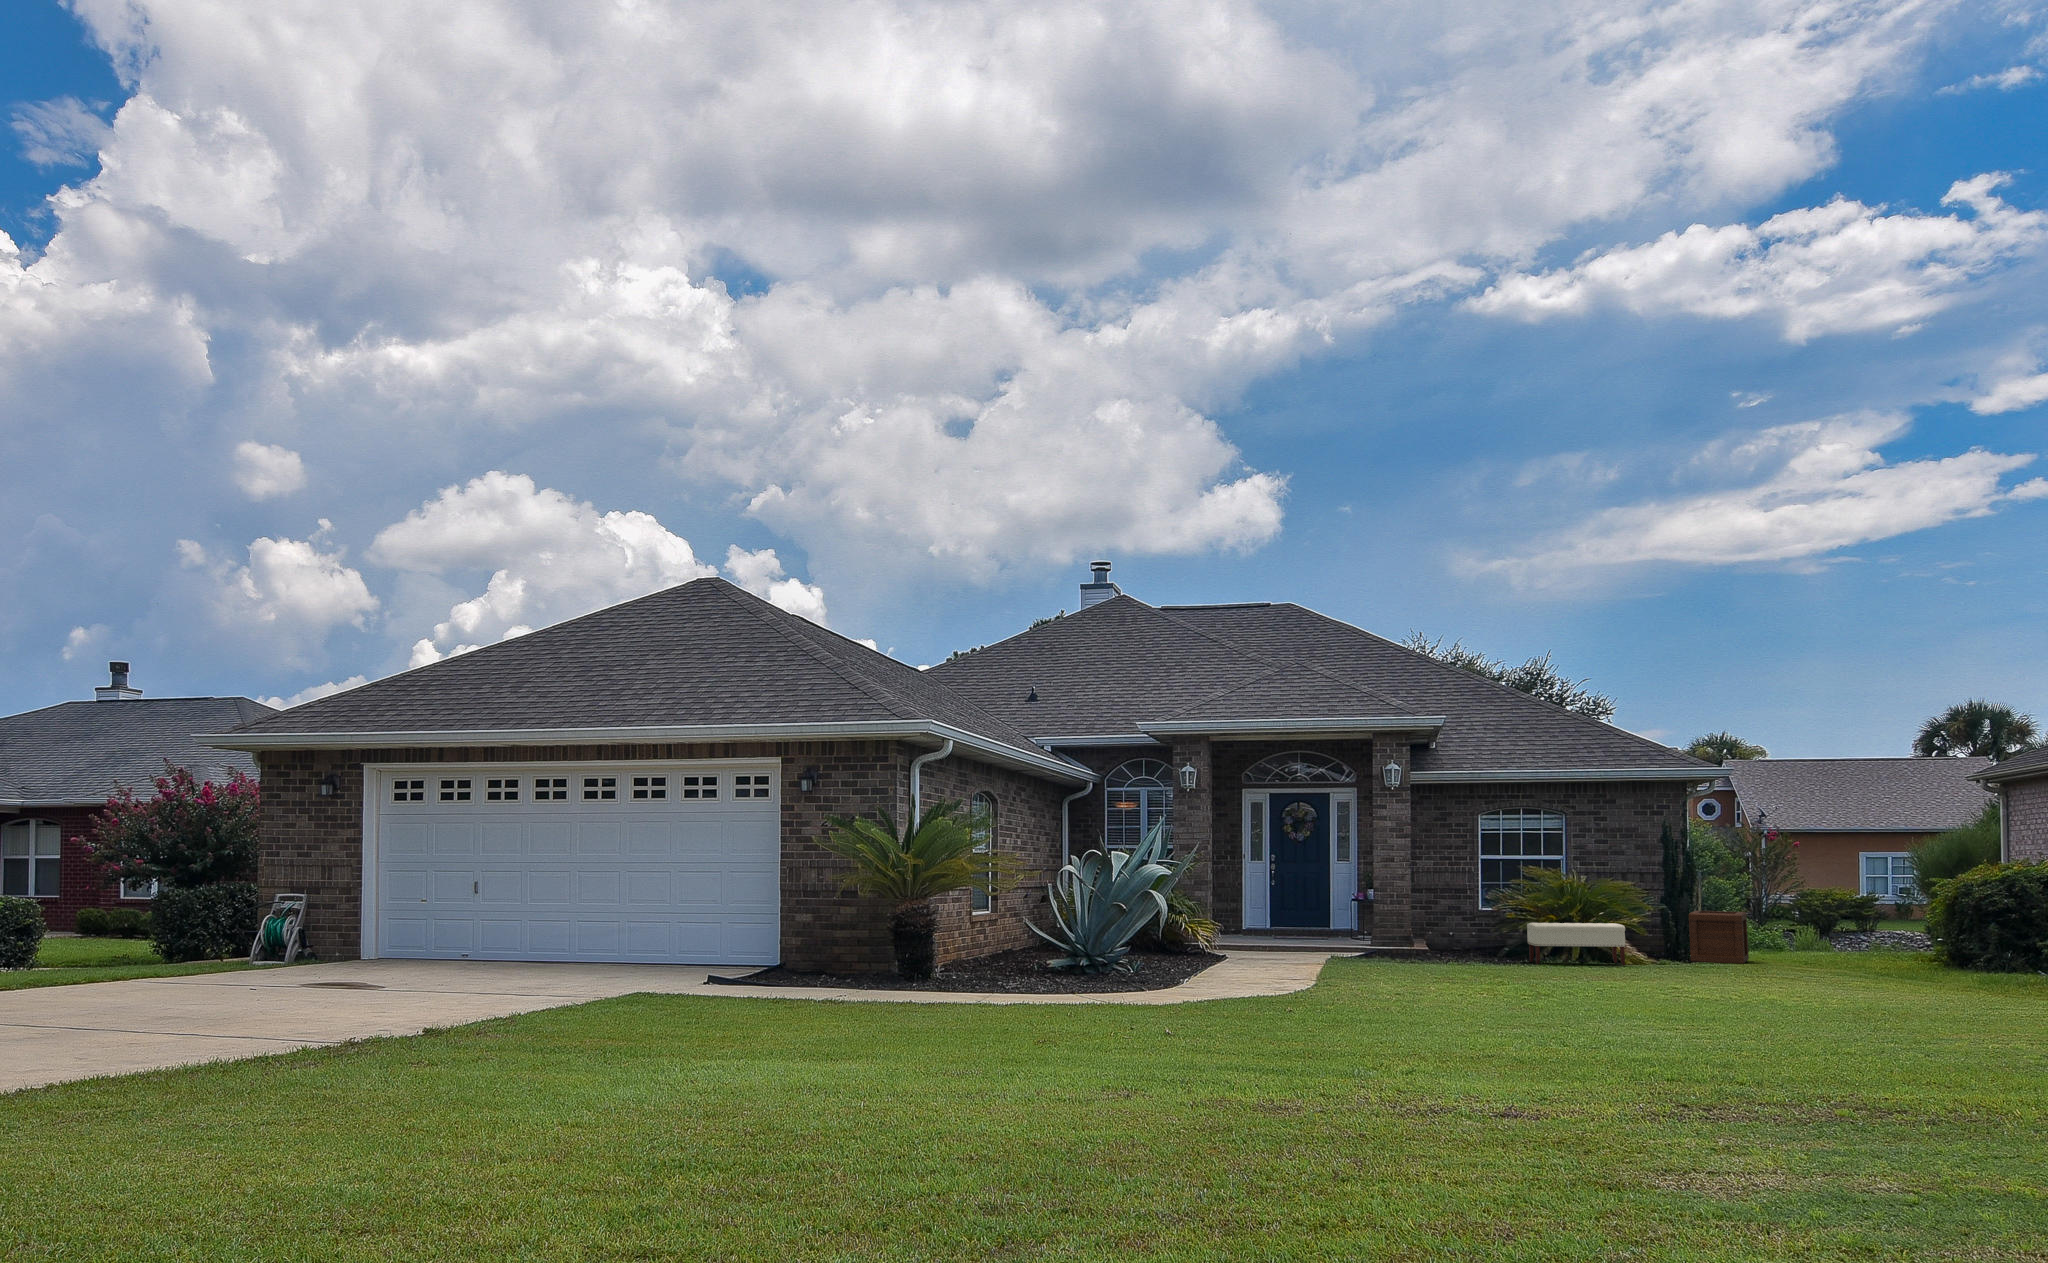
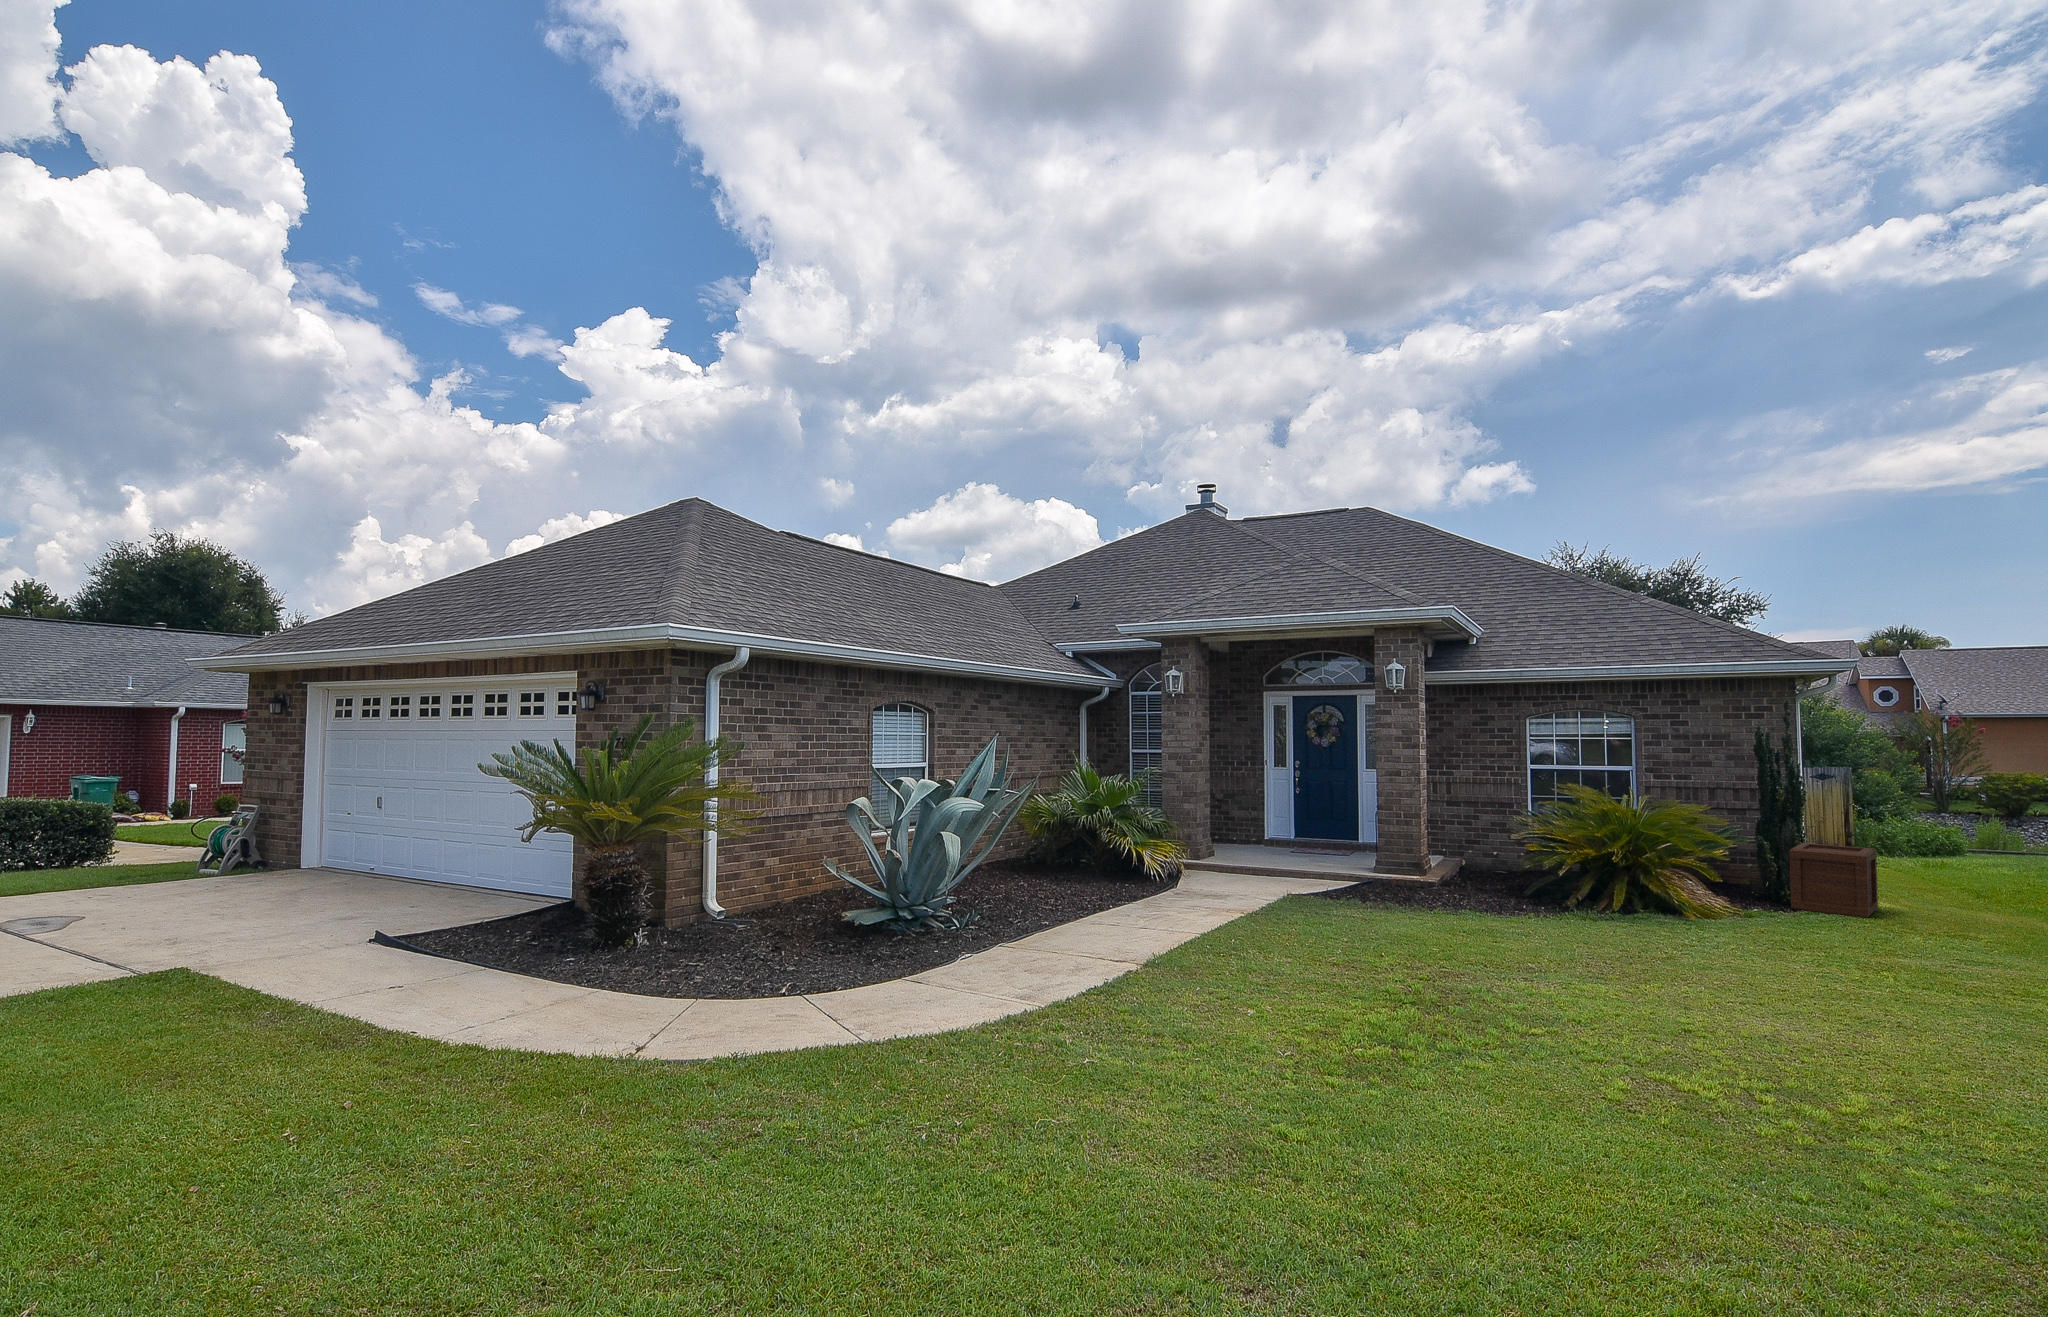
bench: present [1527,923,1626,965] -> none [1557,858,1688,919]

